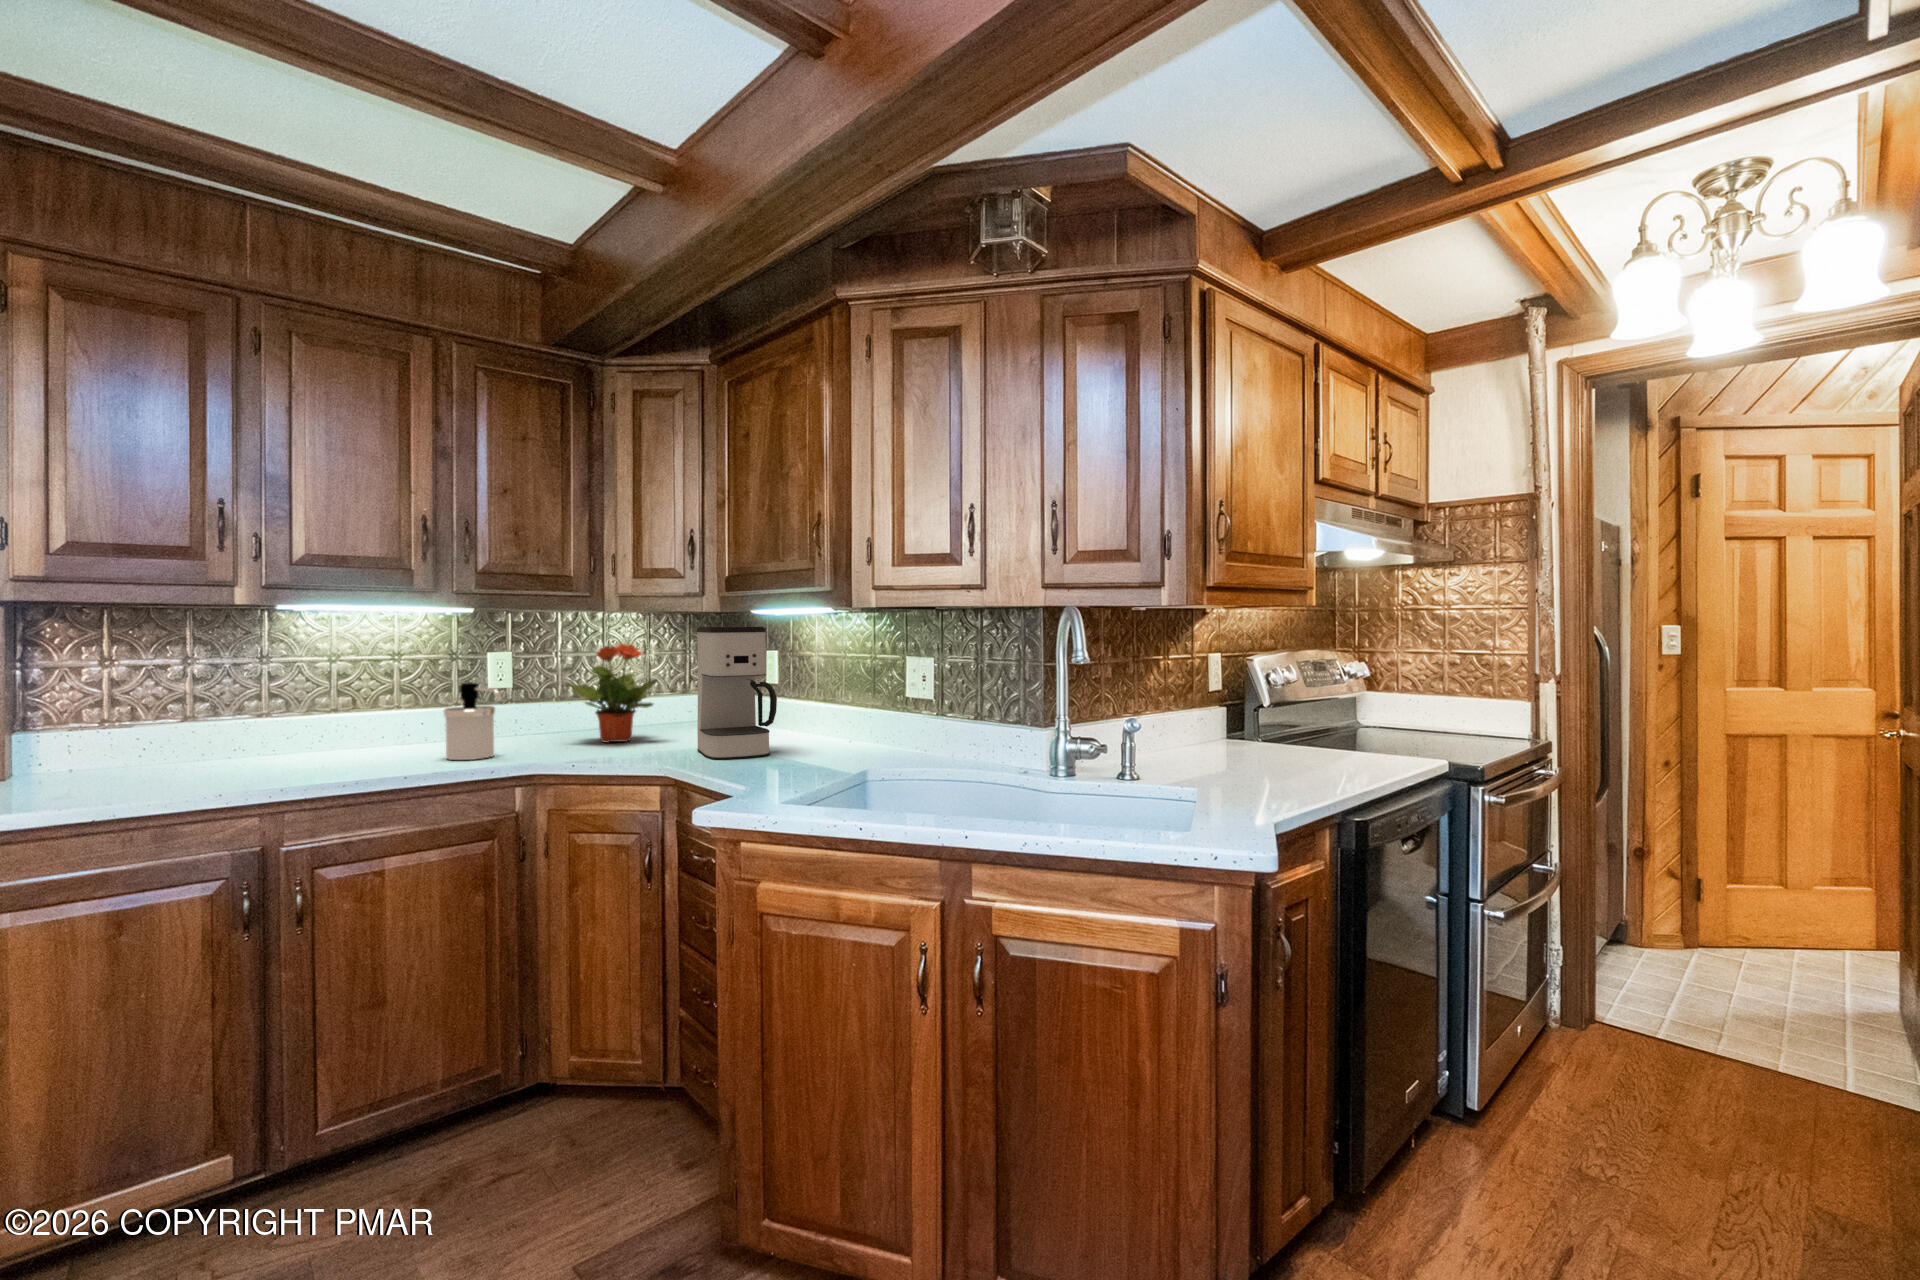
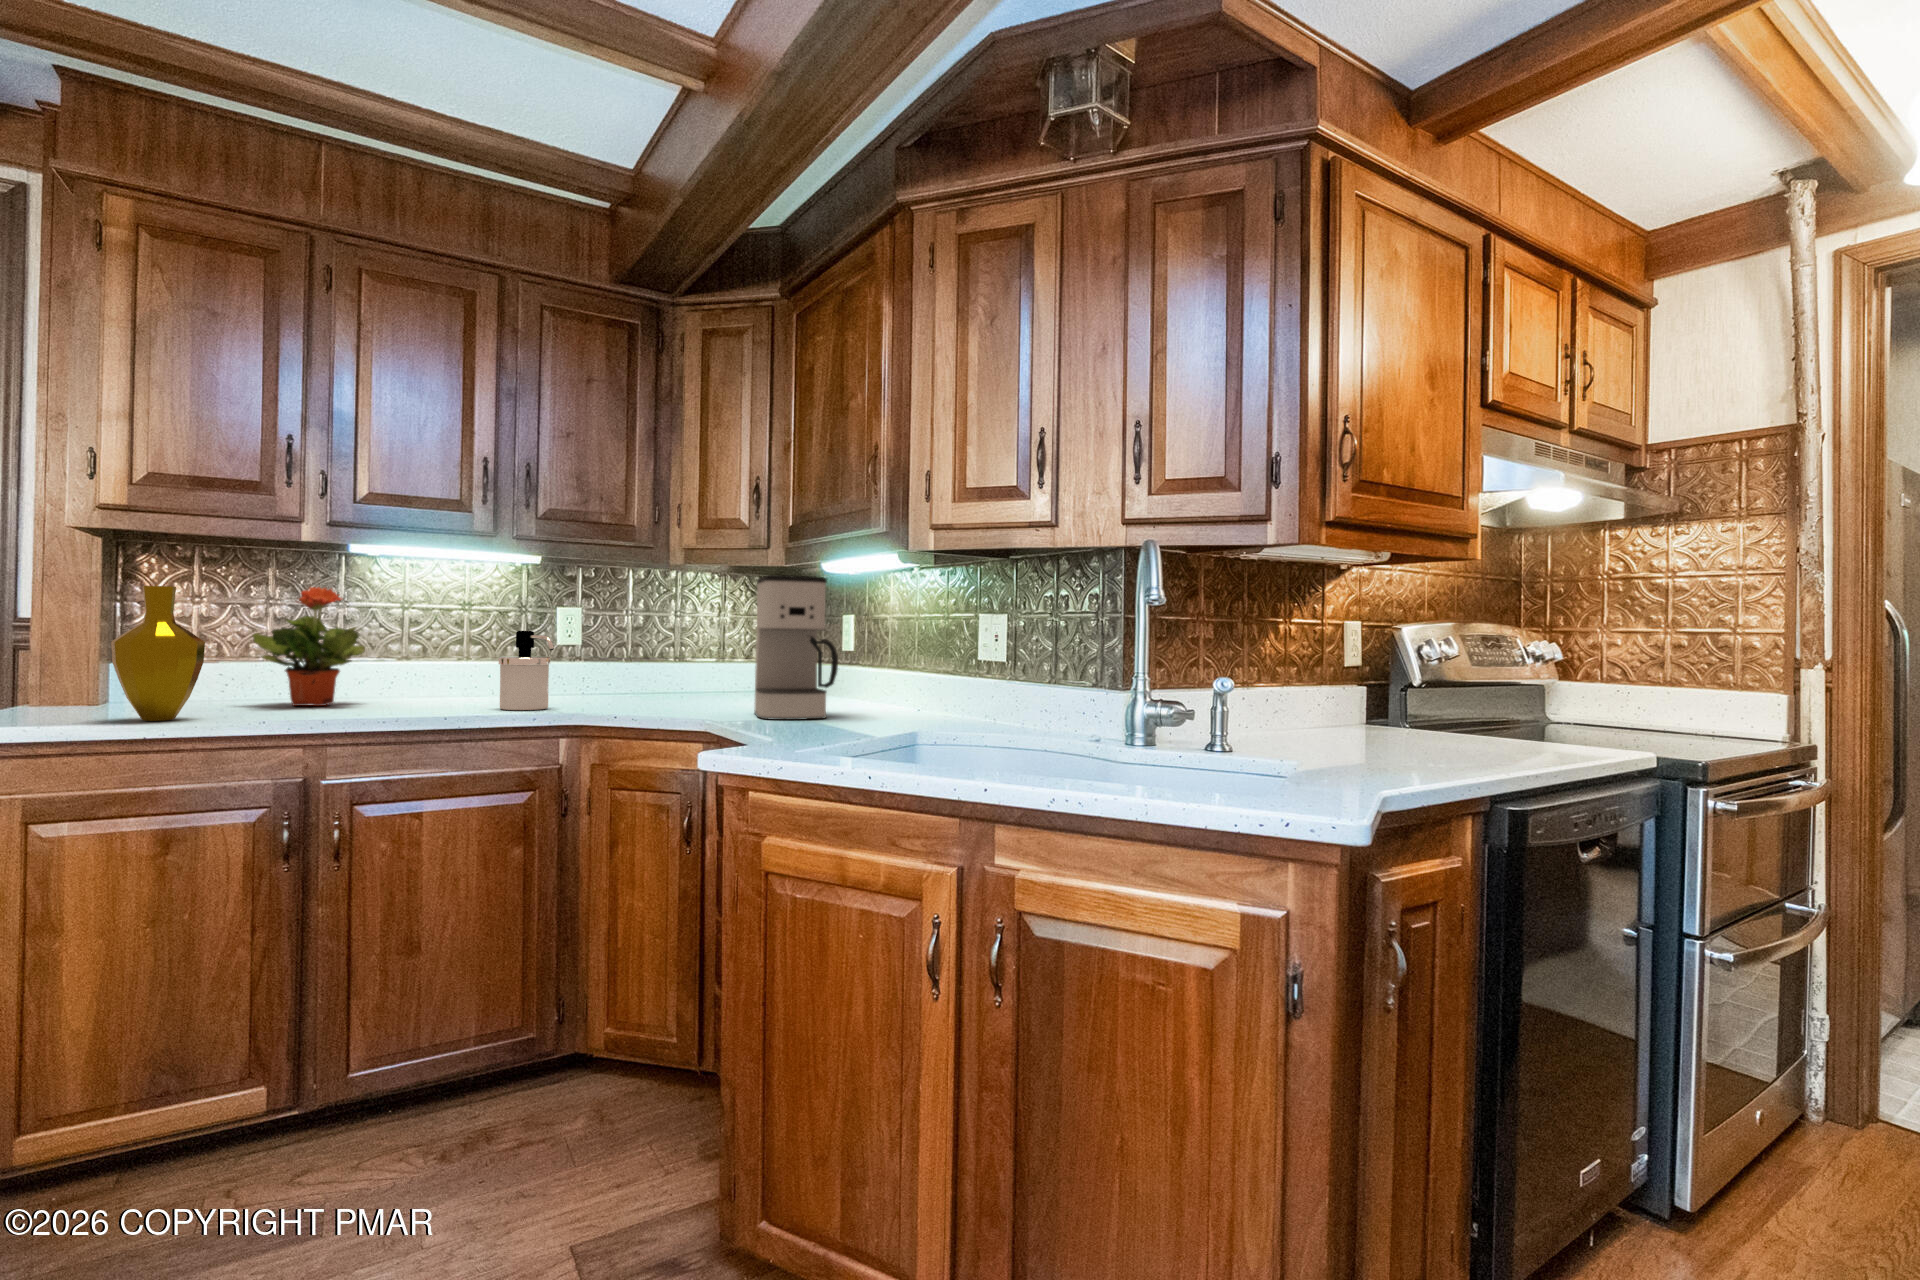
potted plant: present [569,644,657,743] -> present [253,587,365,706]
vase: none [46,661,148,799] -> present [111,586,205,721]

